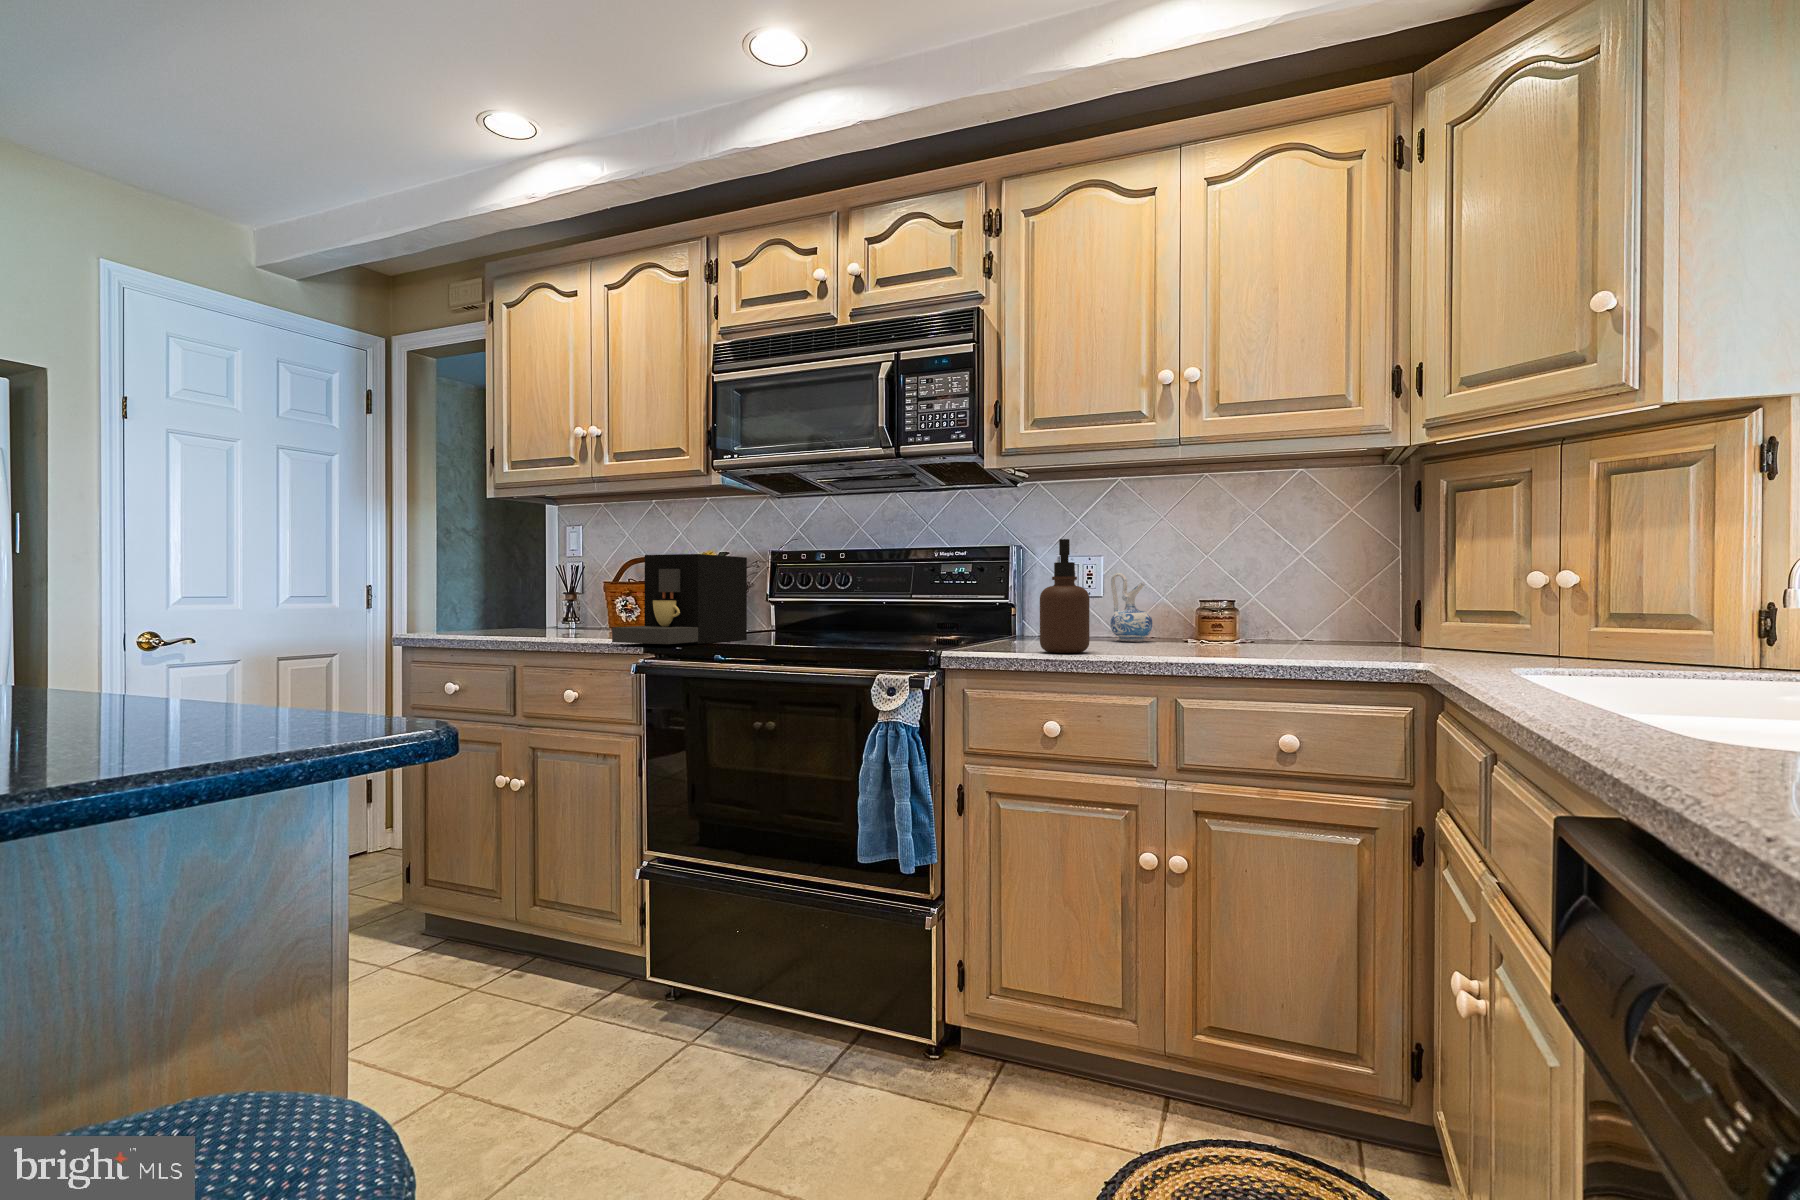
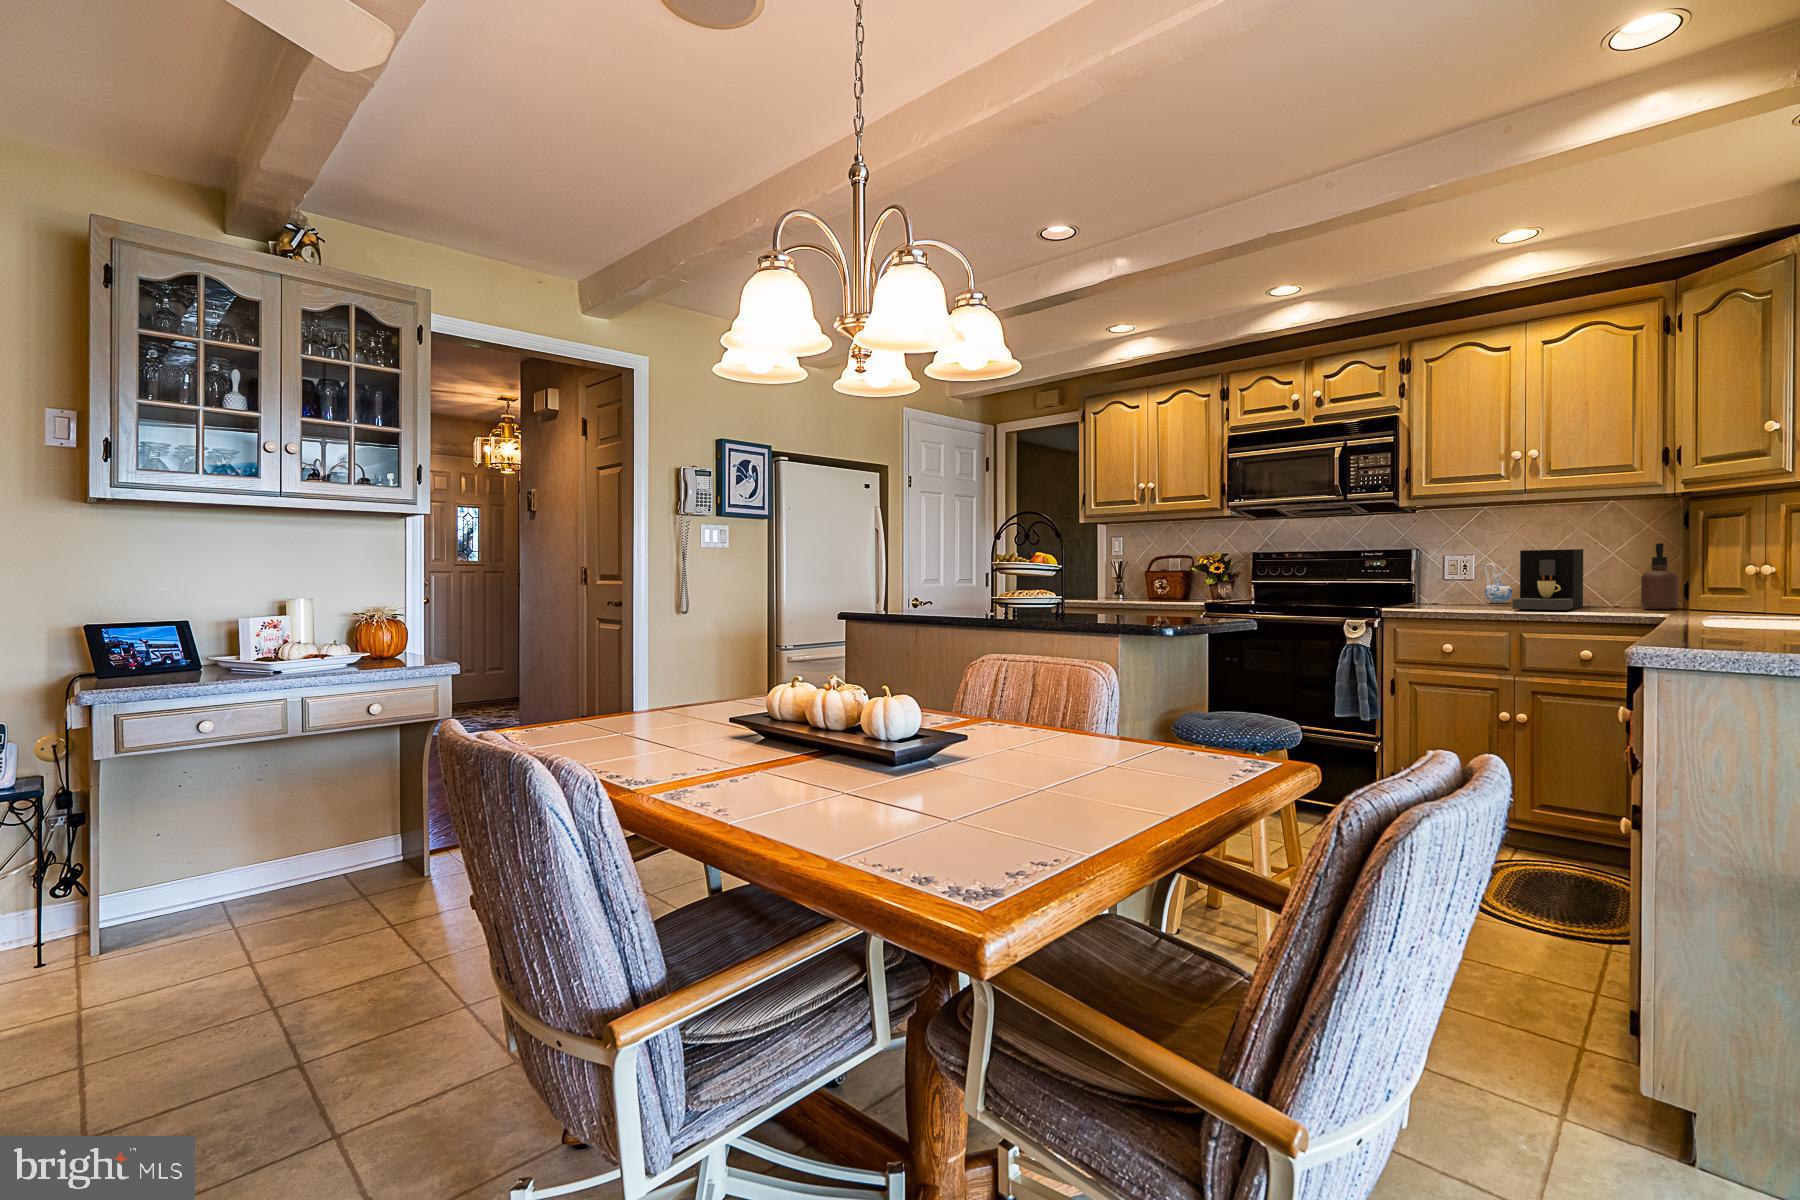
soap dispenser: present [1040,539,1090,653] -> present [1641,543,1678,610]
coffee maker: present [612,554,747,644] -> present [1513,549,1583,610]

